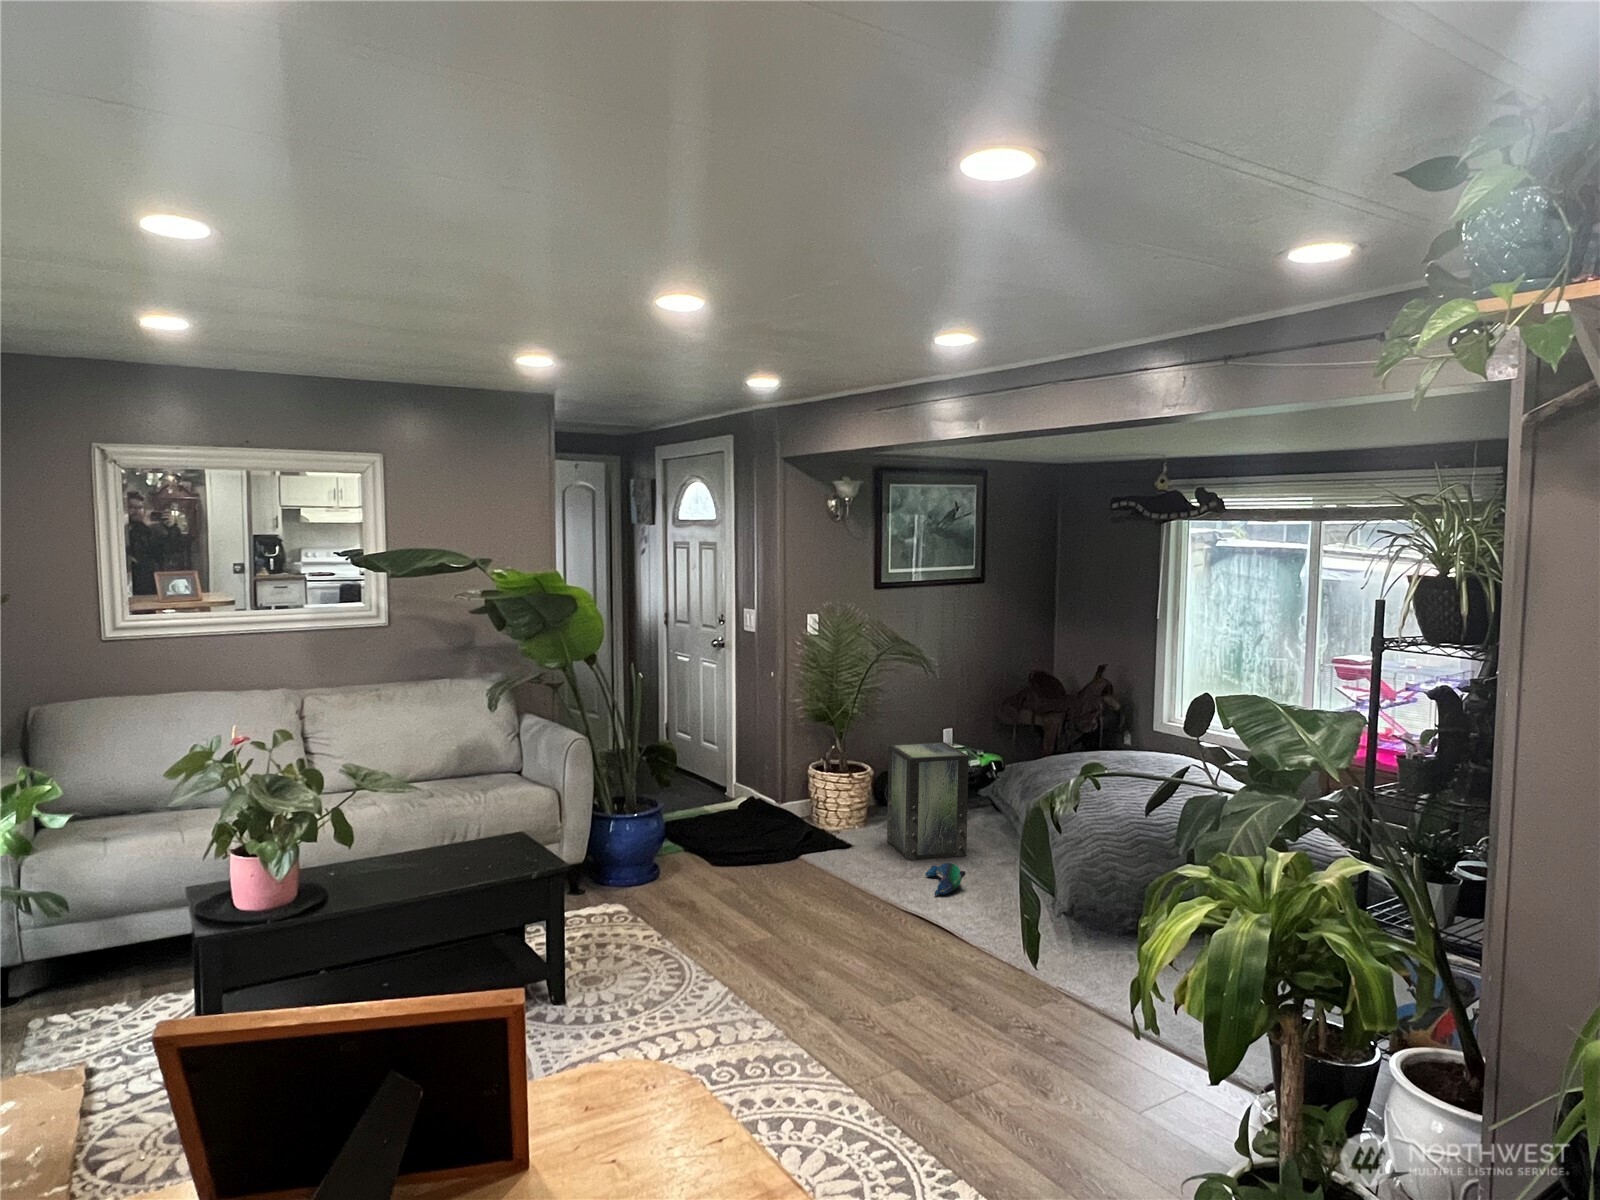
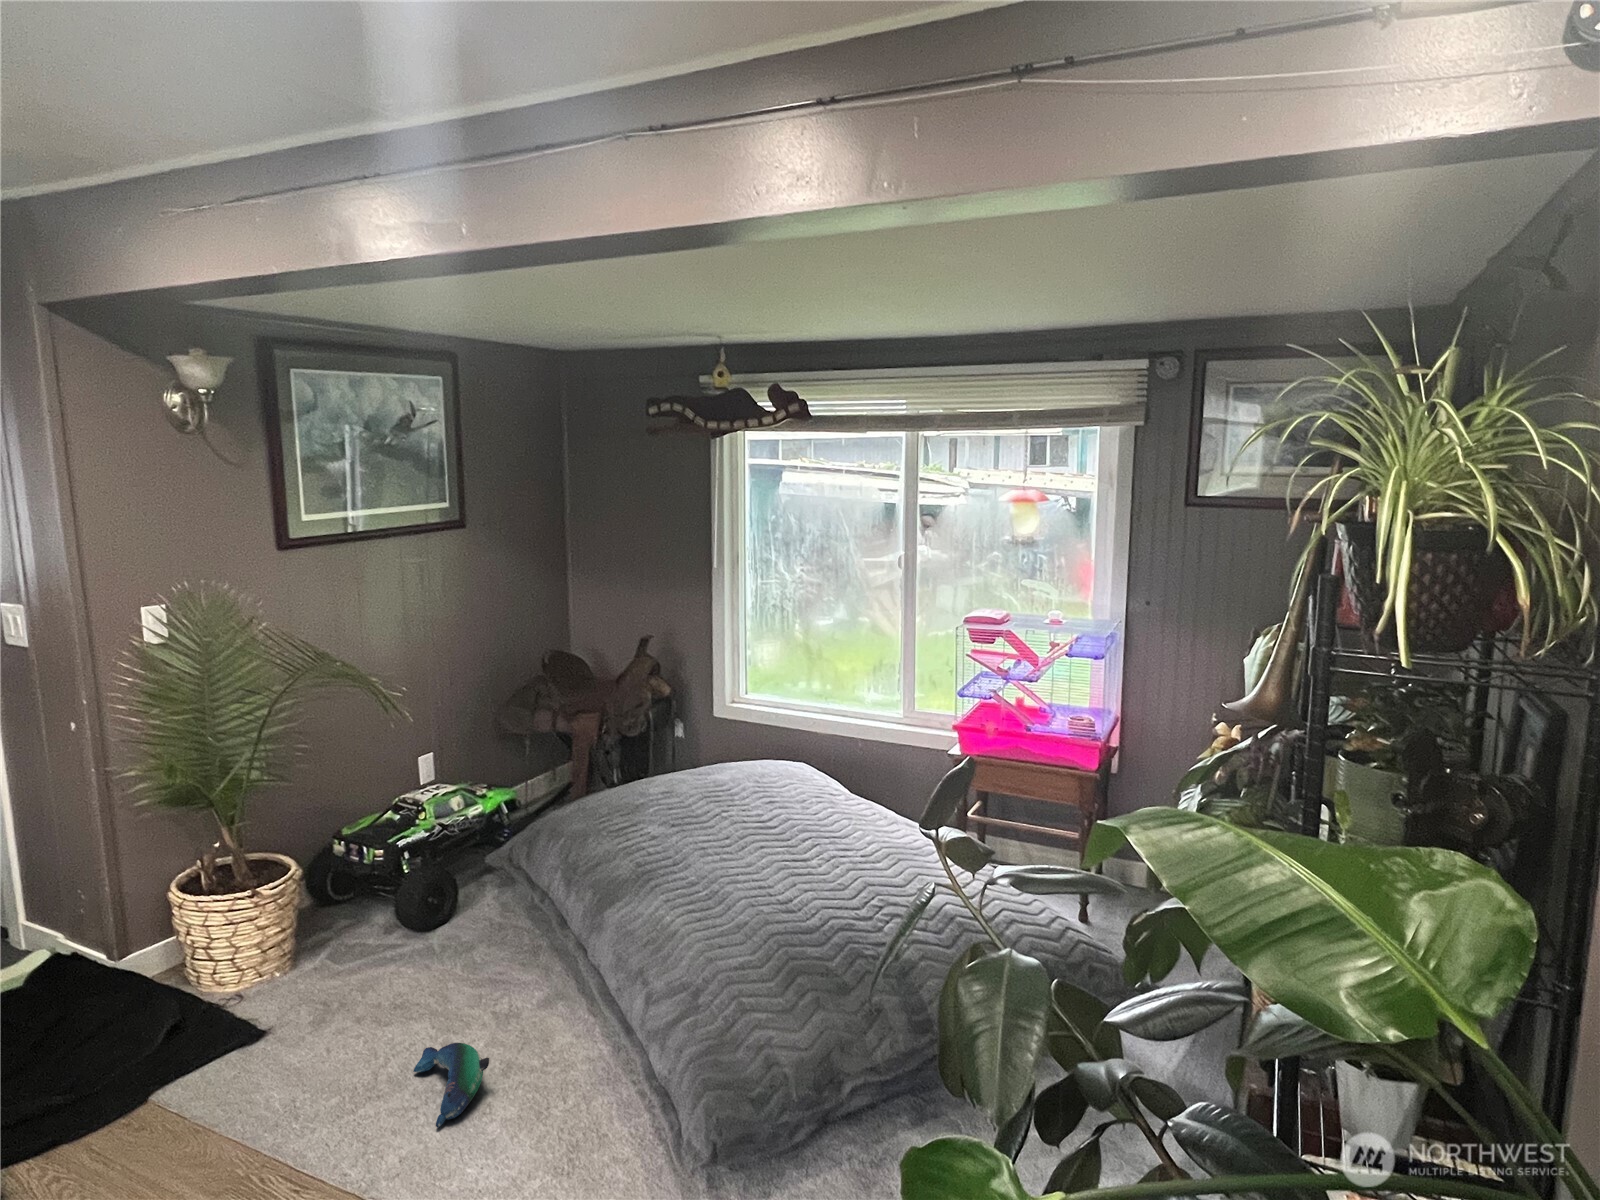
storage box: present [887,742,969,860] -> none [324,805,481,1036]

